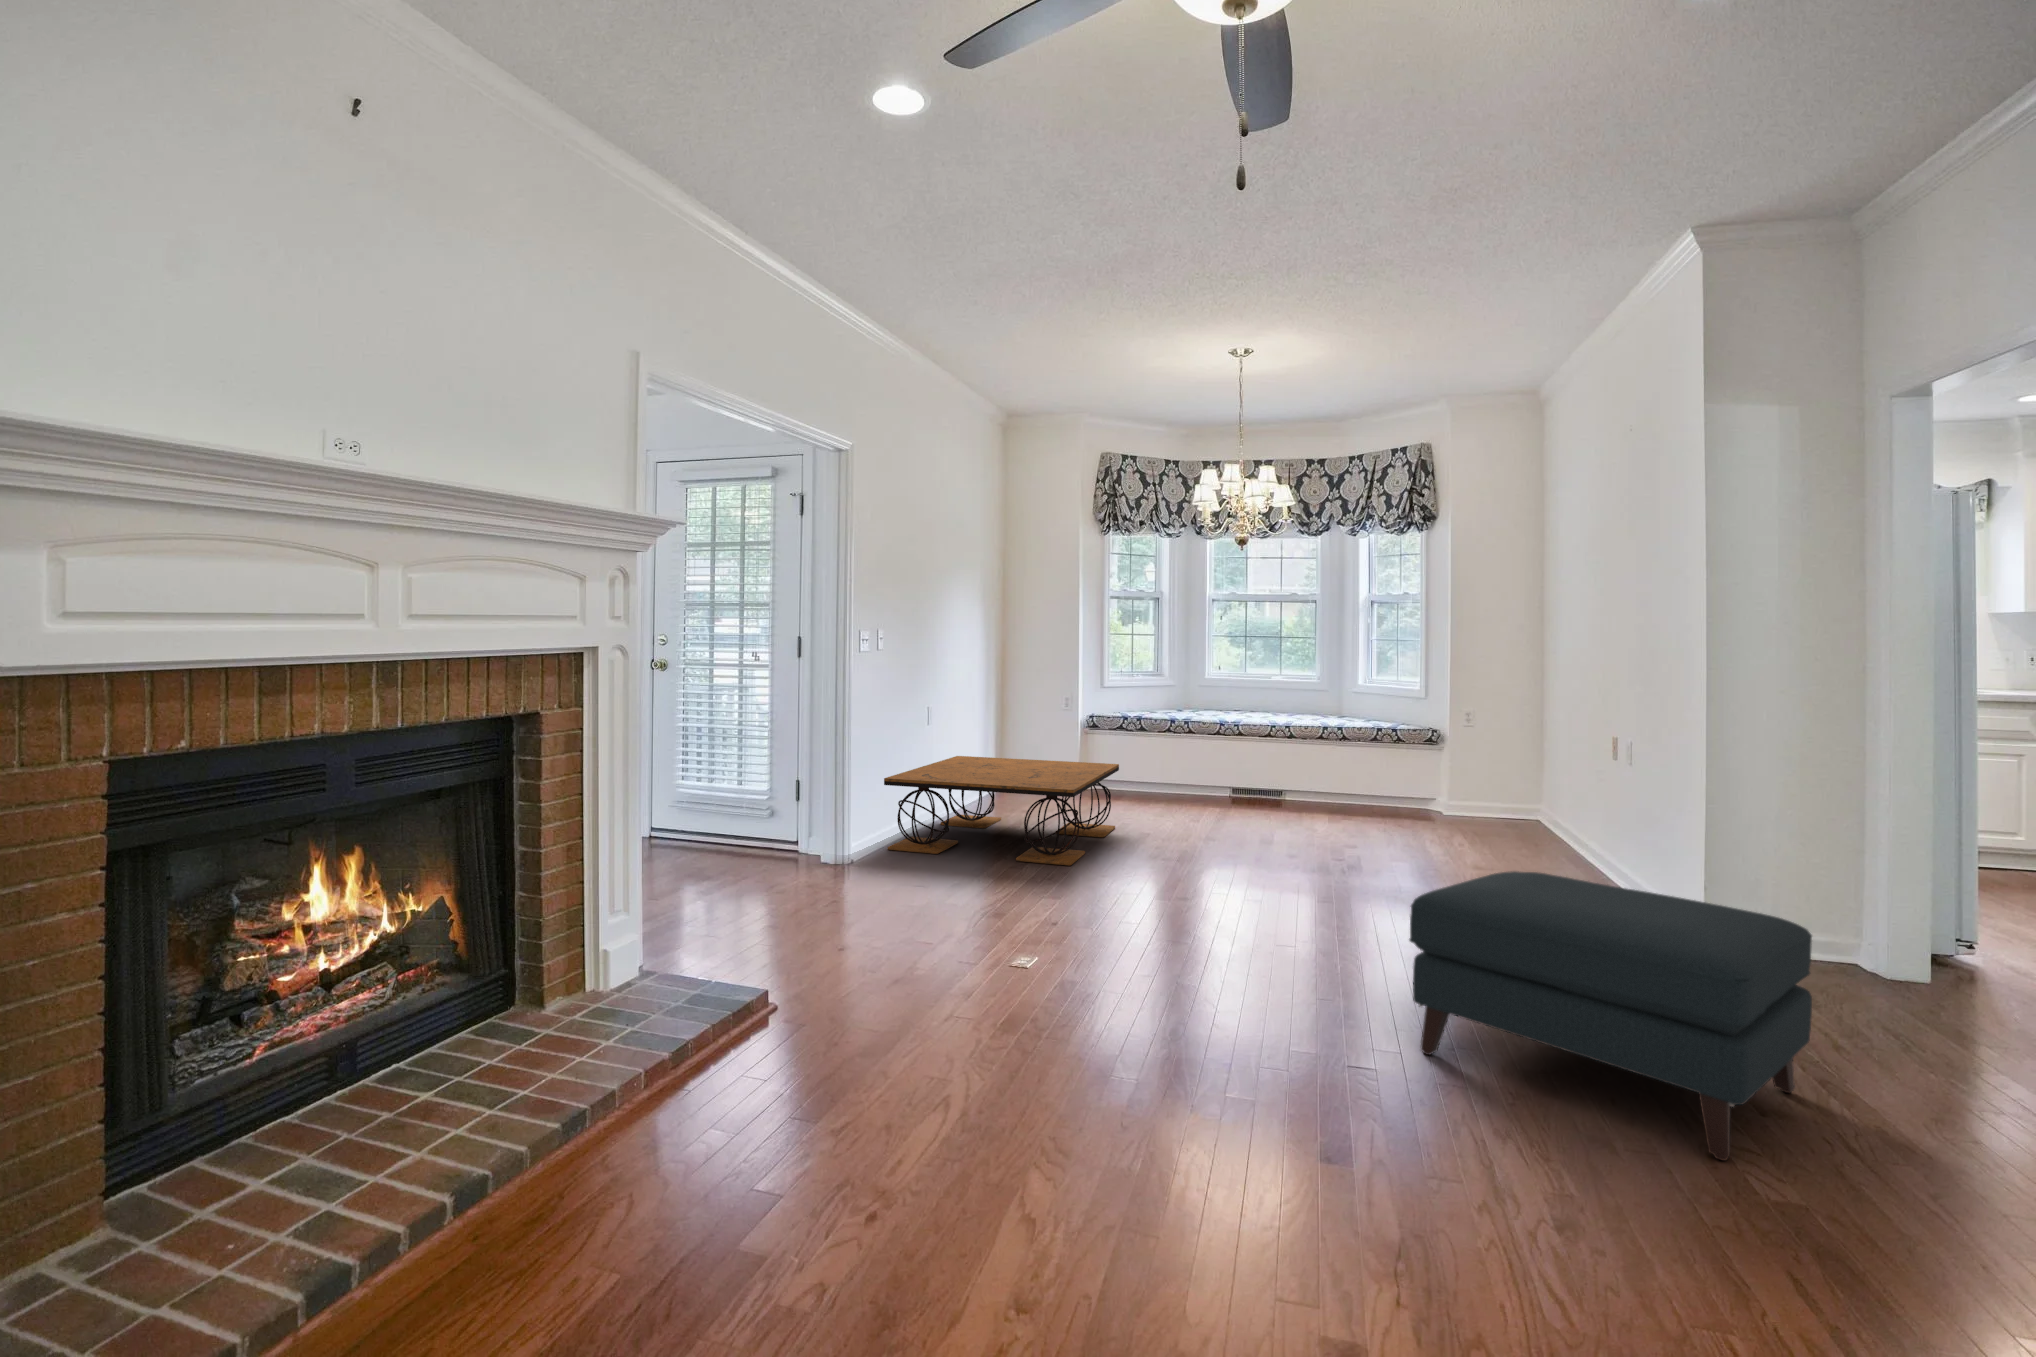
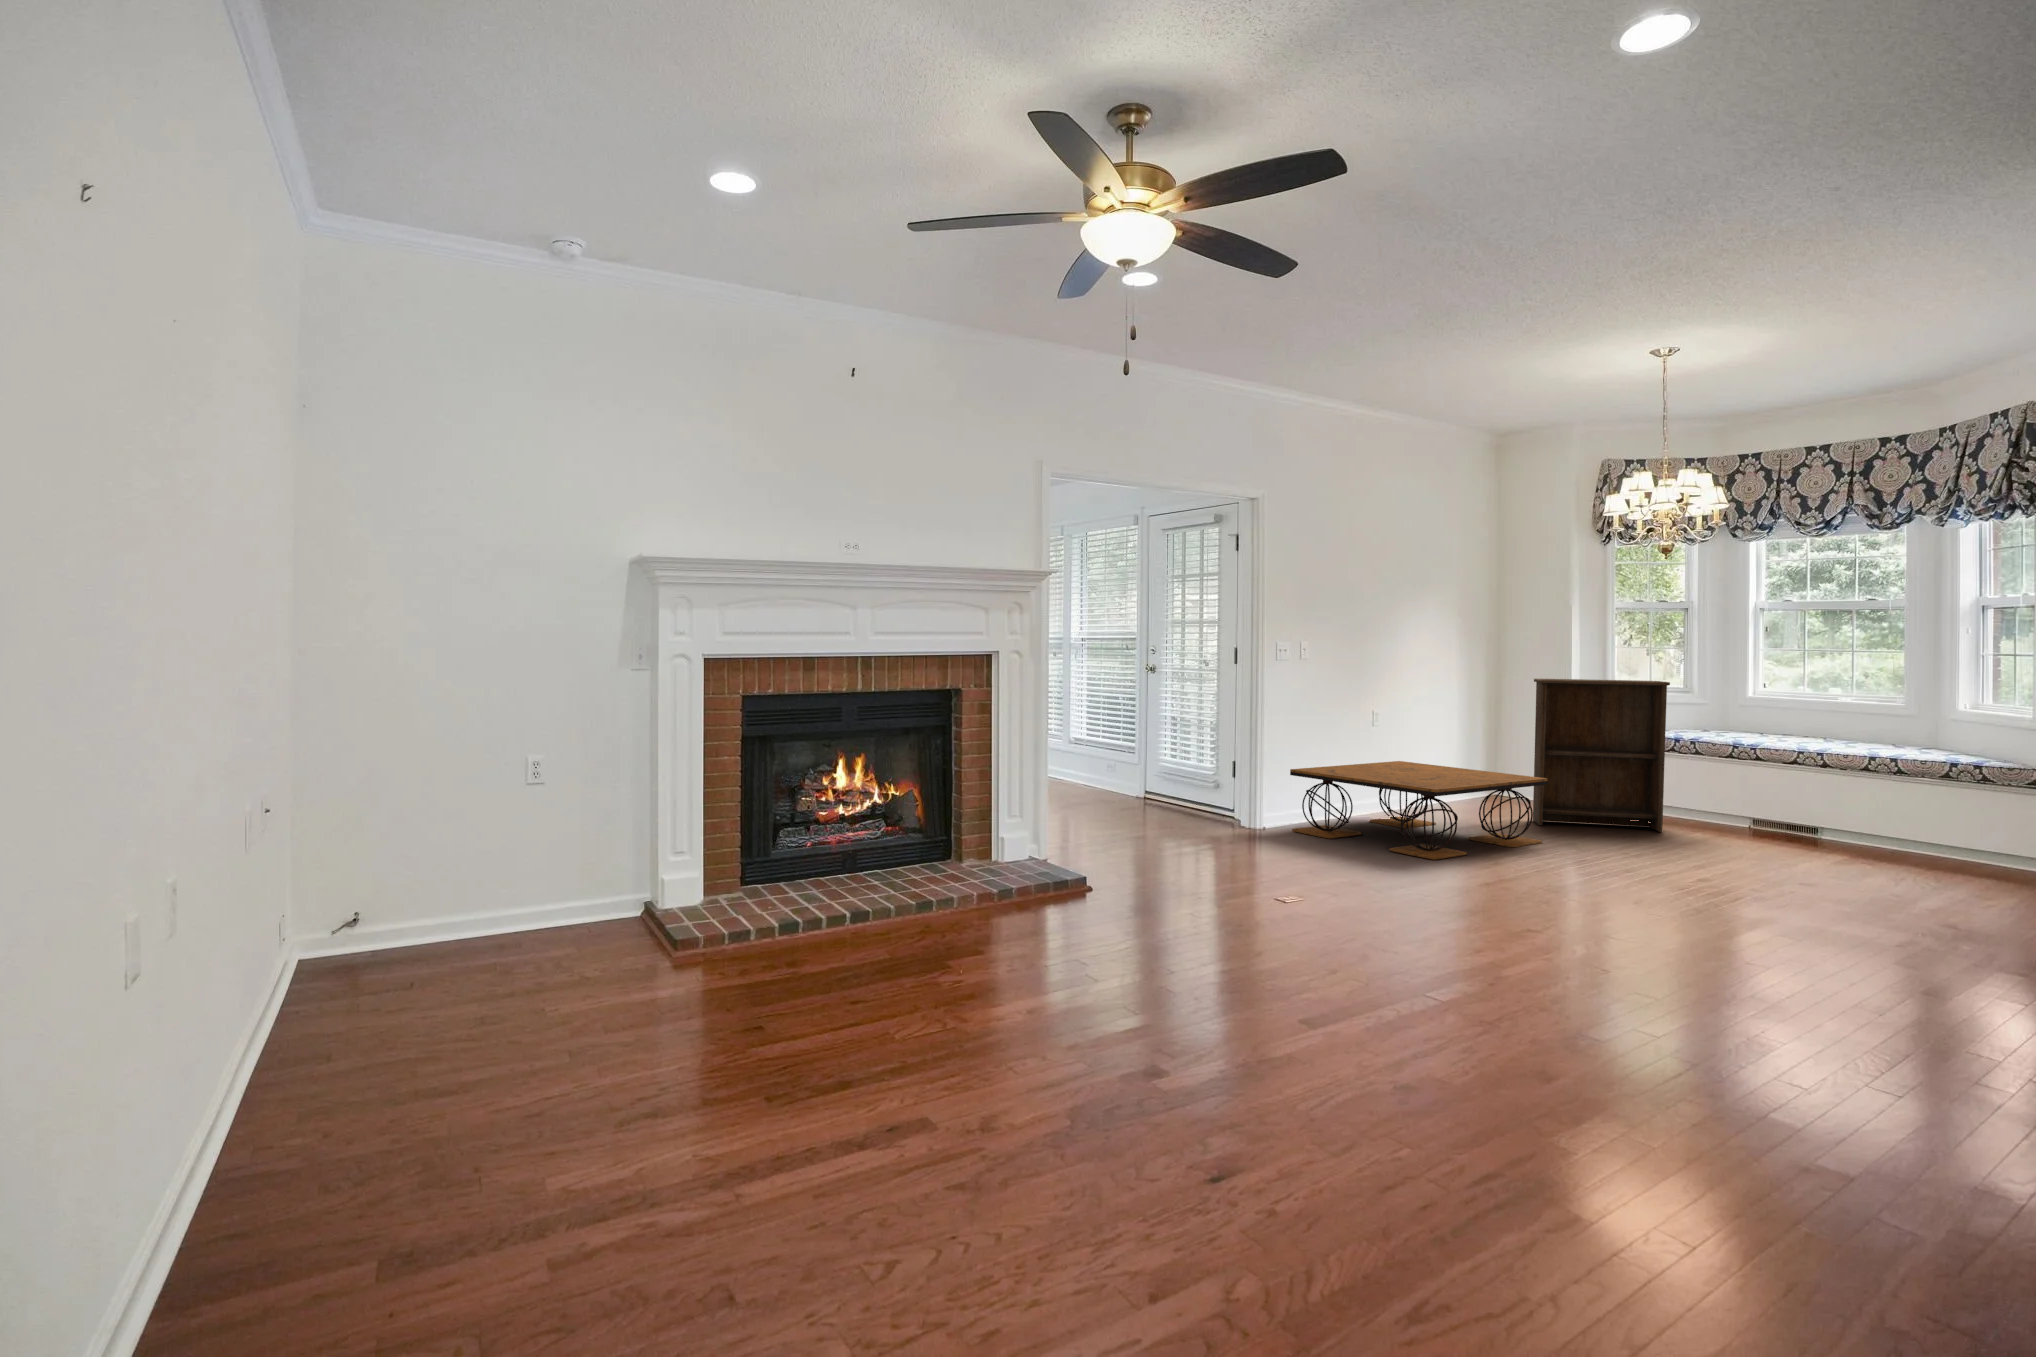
bookshelf: none [1065,665,1178,808] -> present [1533,679,1670,832]
ottoman: present [1409,871,1812,1161] -> none [1481,859,1818,1077]

